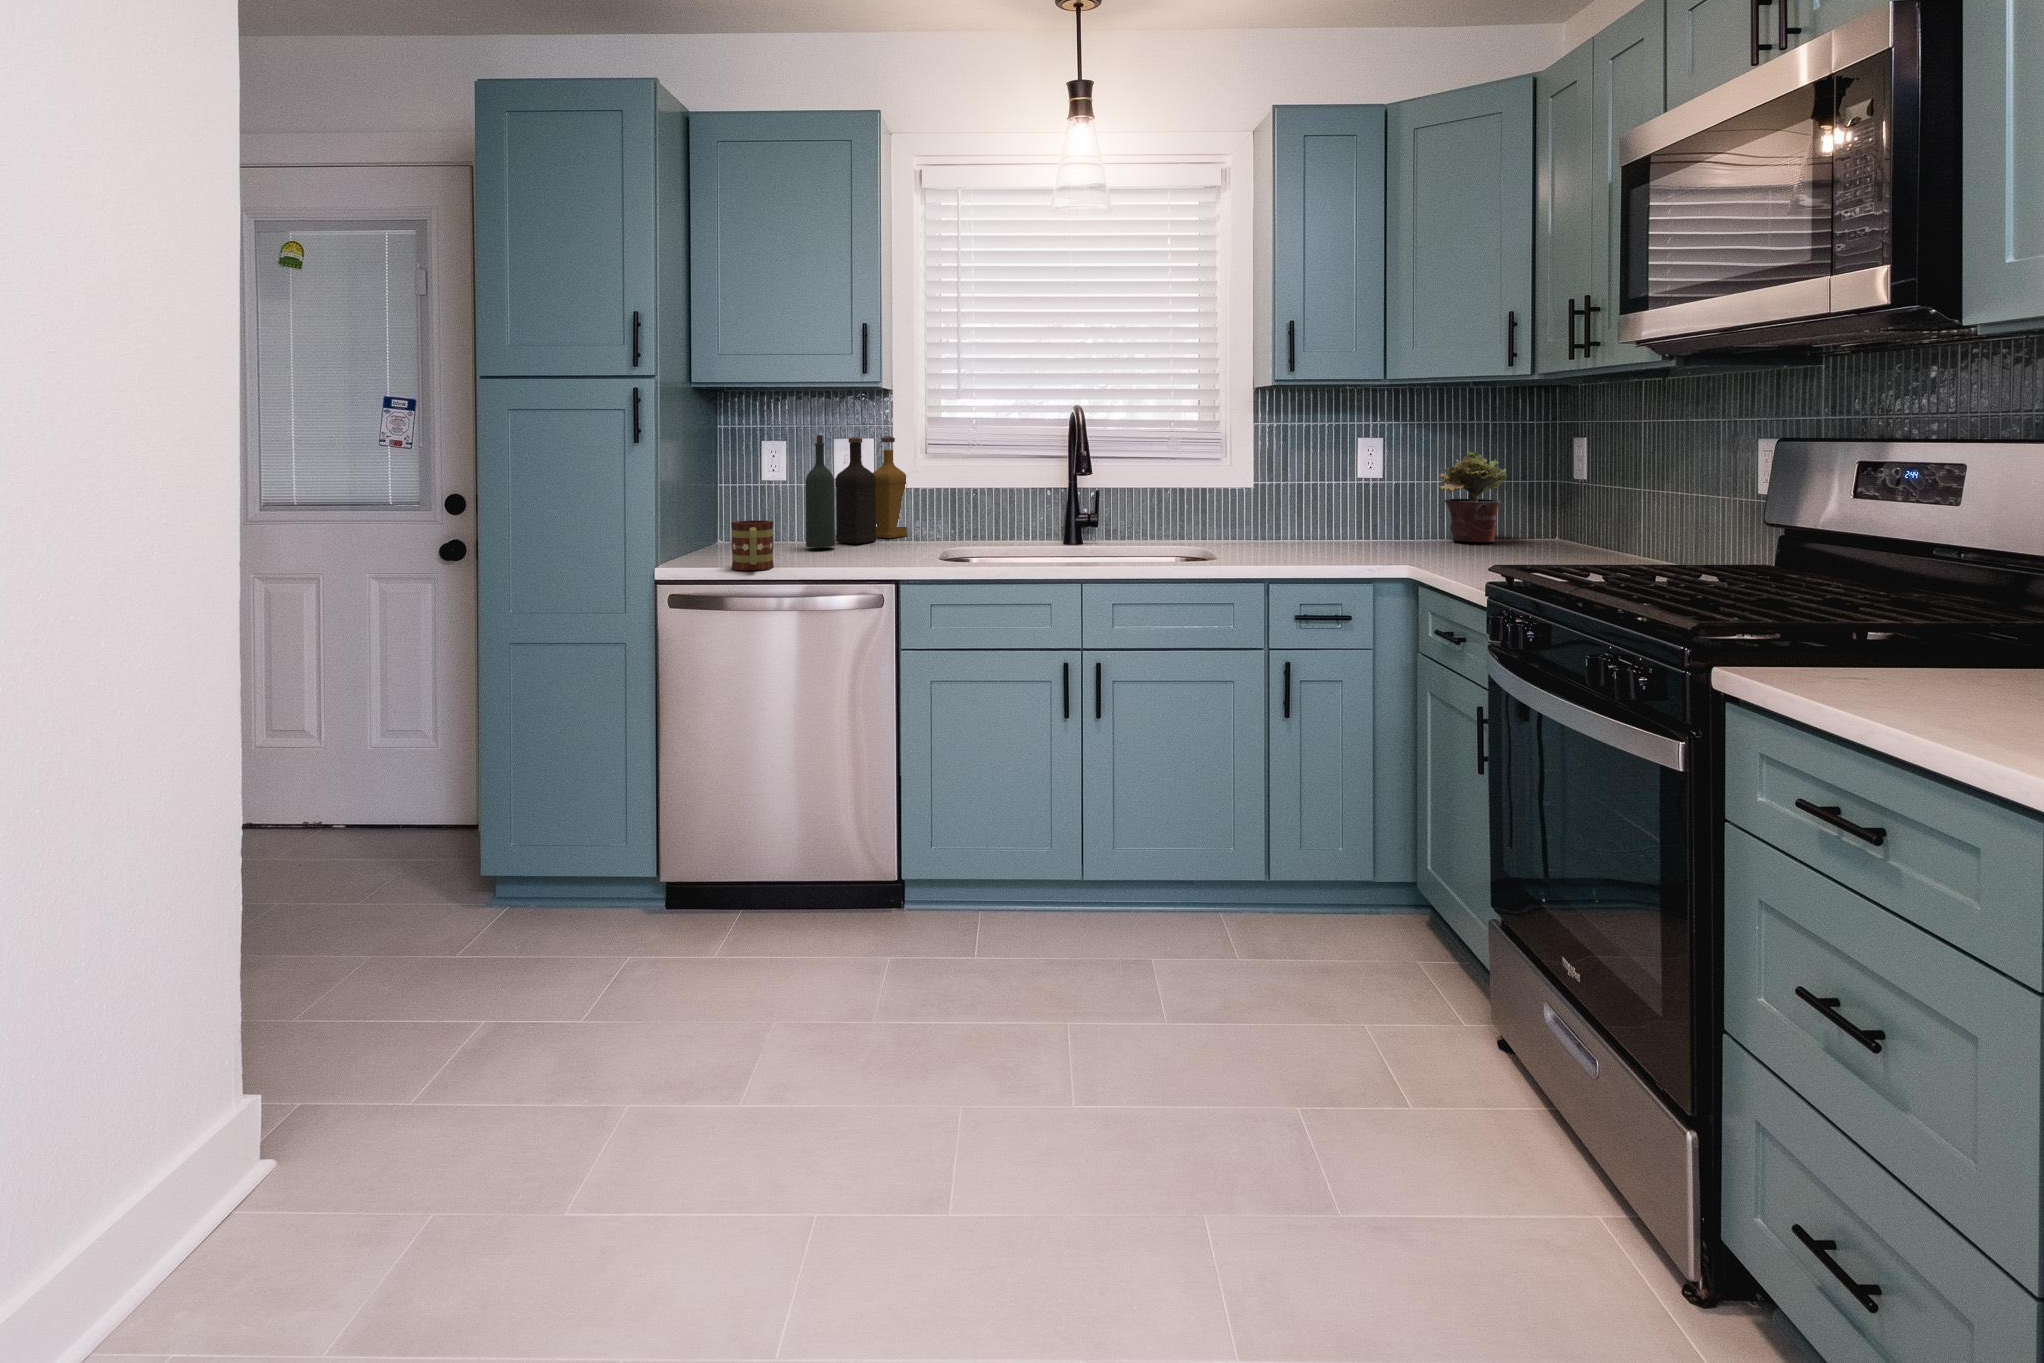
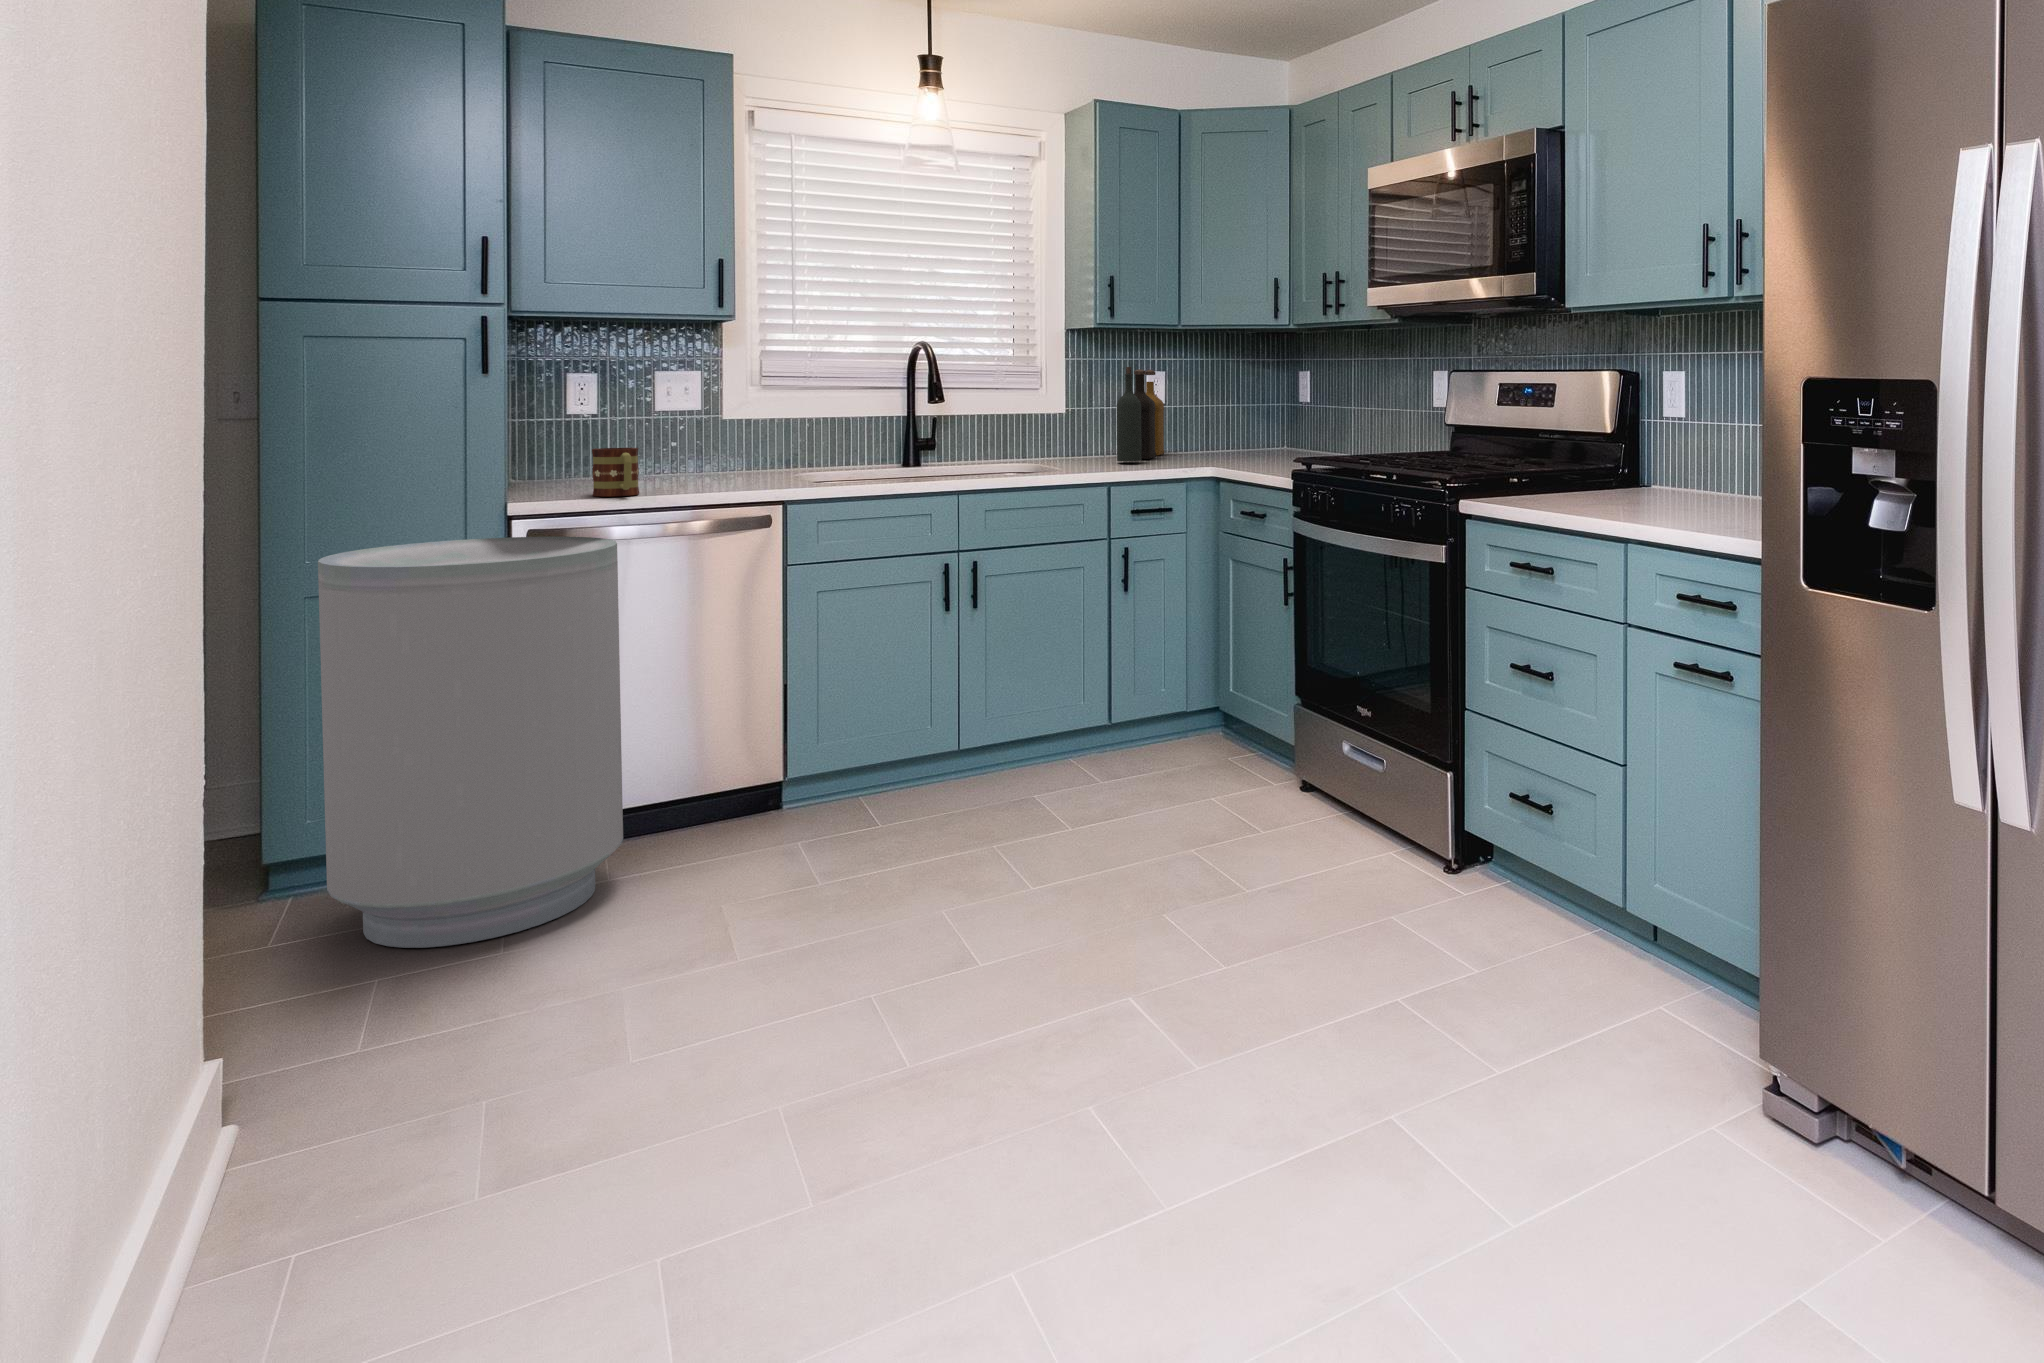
bottle: present [806,435,907,547] -> present [1117,367,1164,461]
potted plant: present [1439,452,1507,542] -> none [1218,386,1268,455]
trash can: none [460,608,712,1022] -> present [318,537,623,948]

